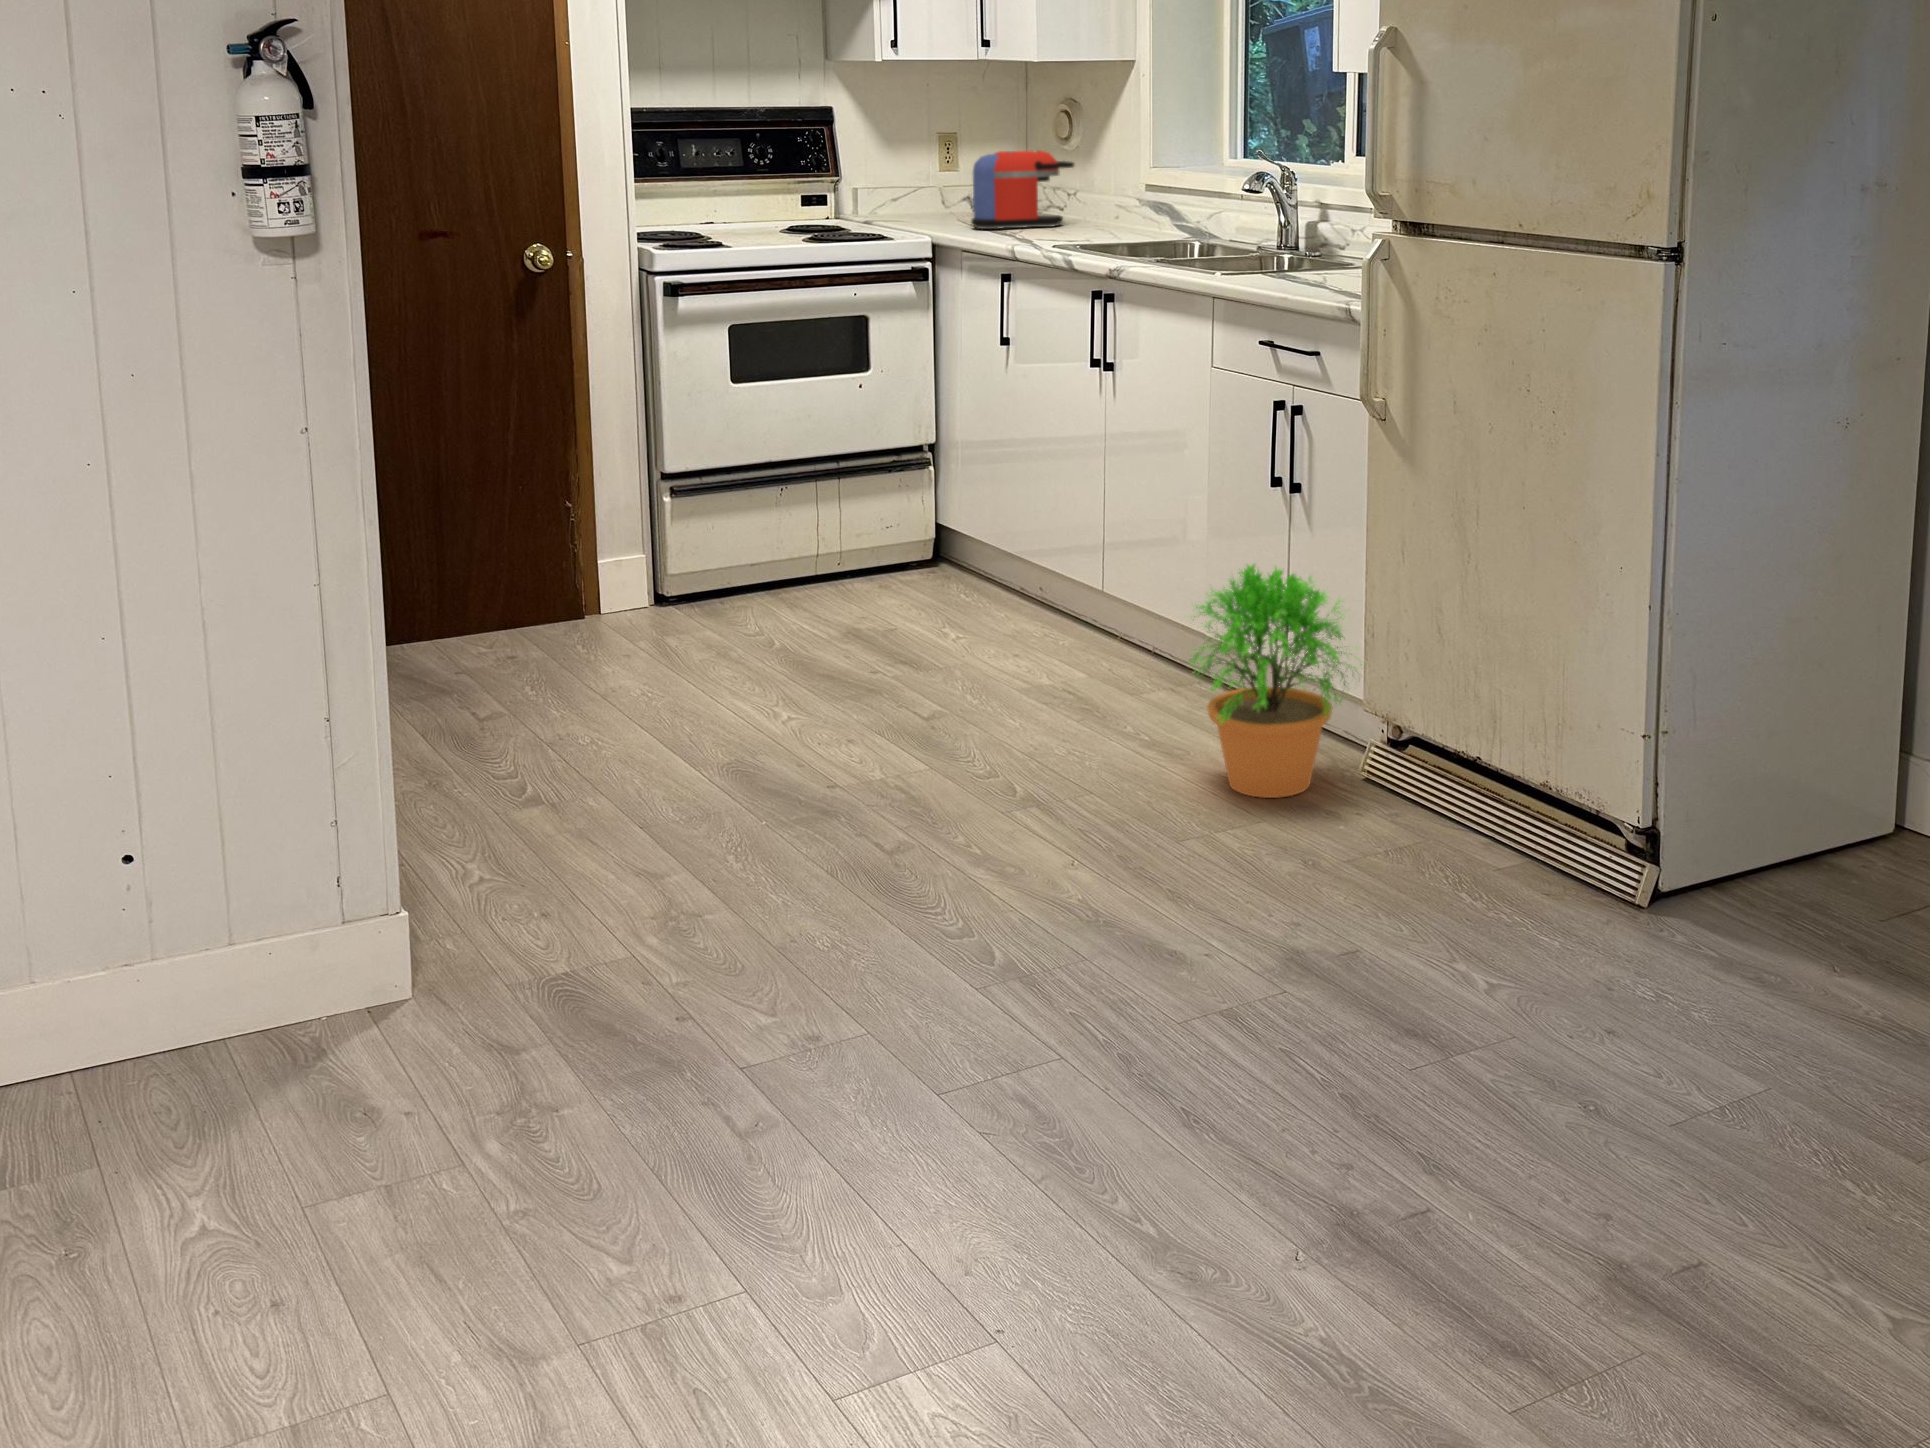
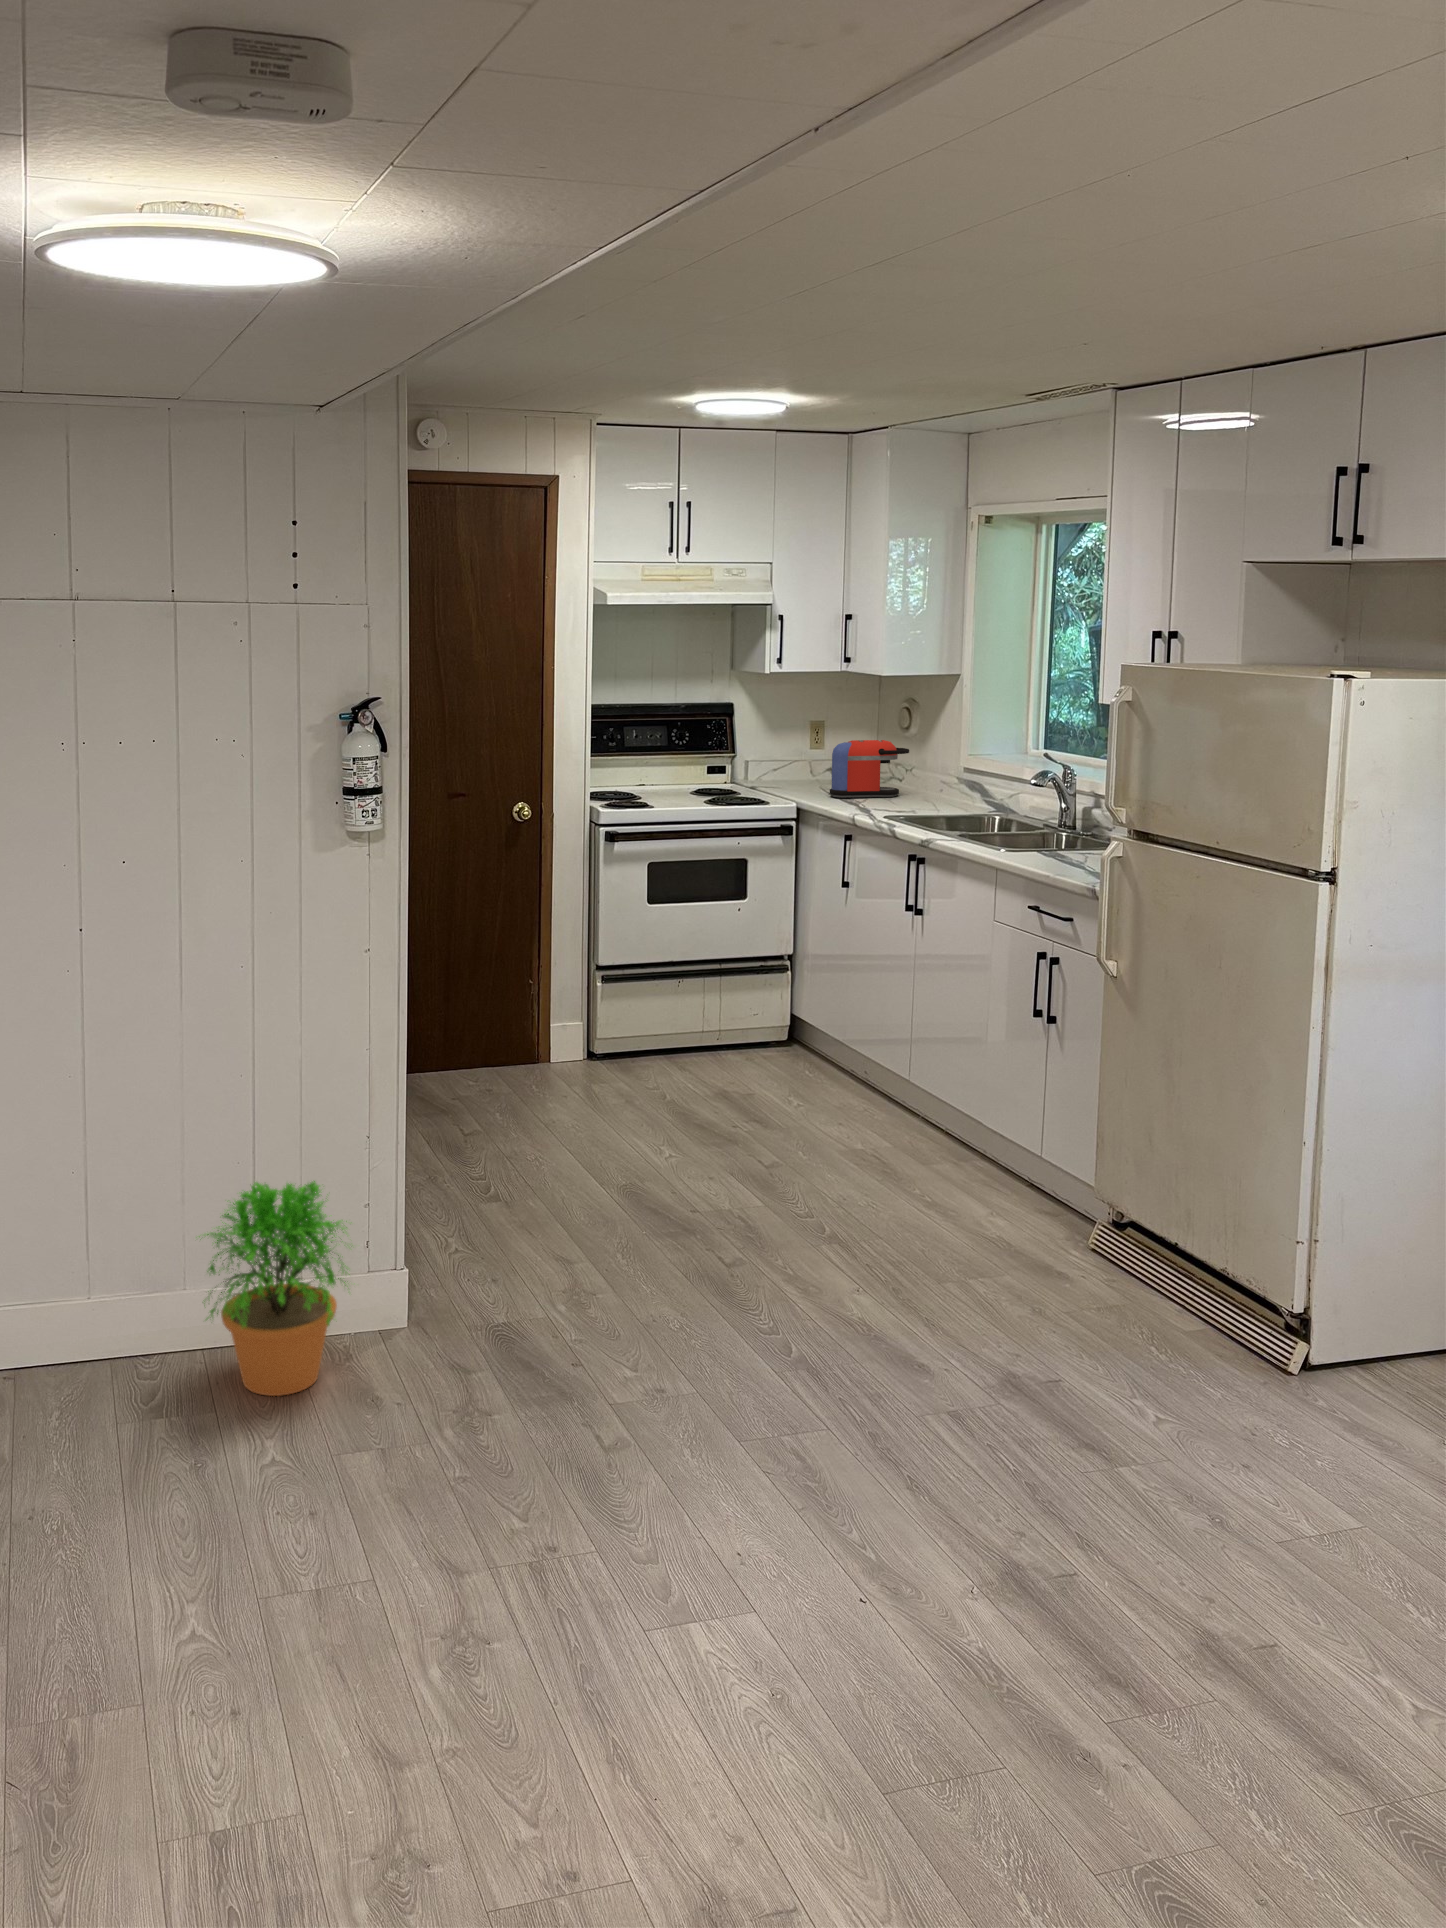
potted plant: present [1189,564,1362,798] -> present [199,1181,350,1396]

